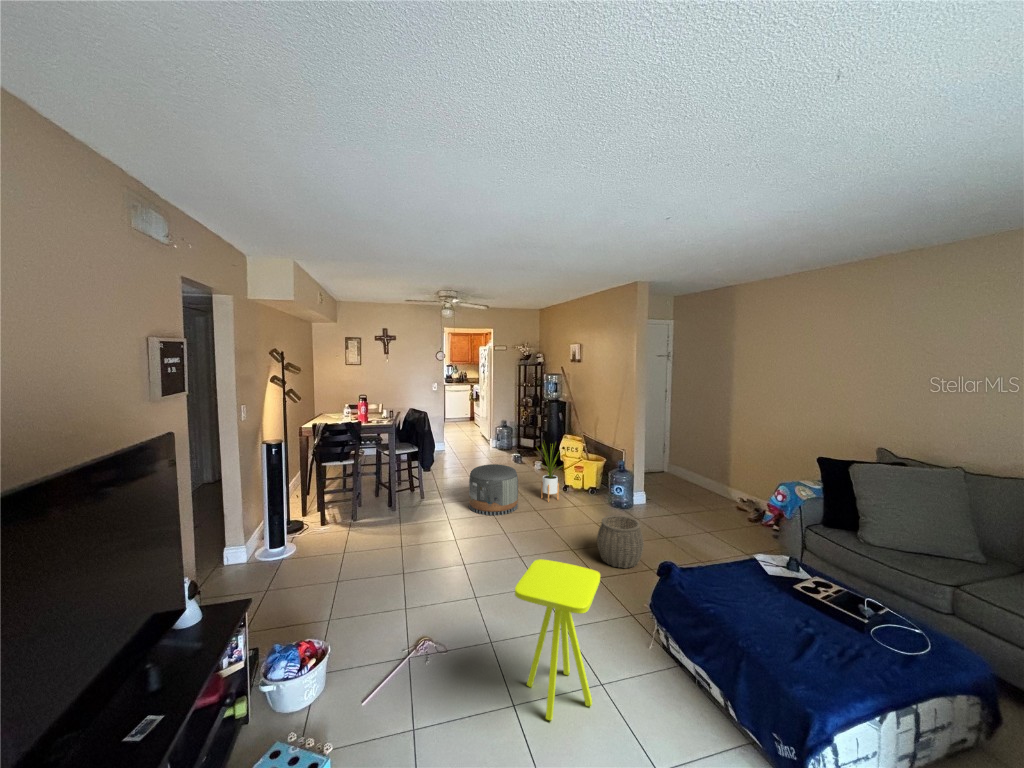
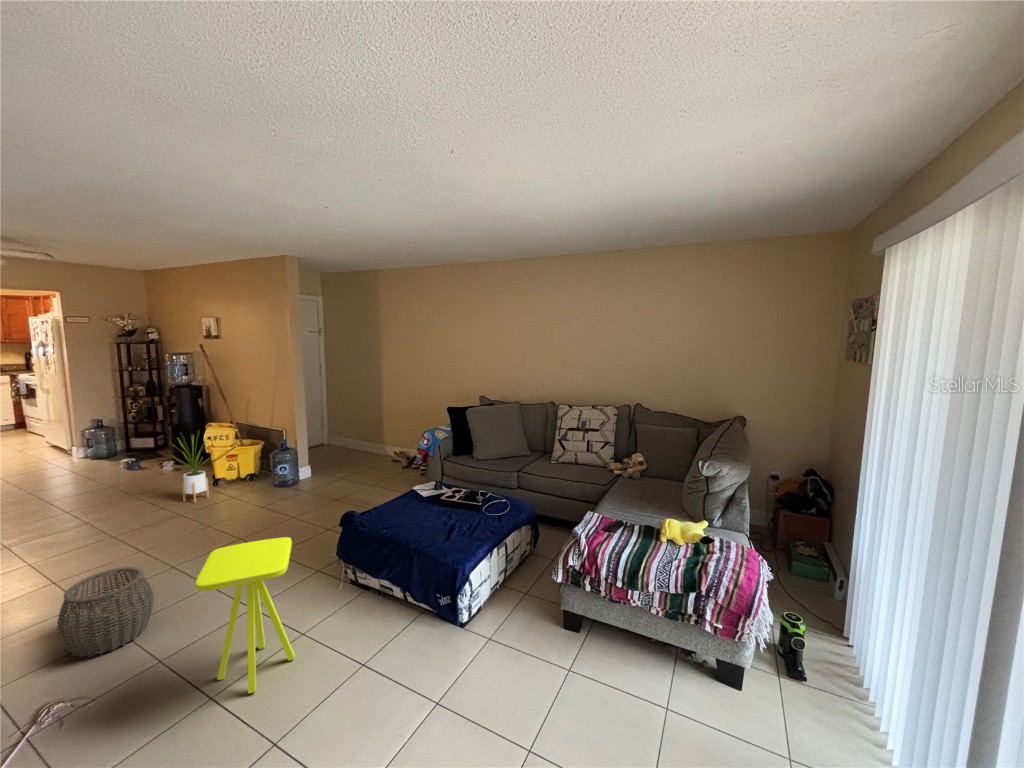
pouf: present [469,464,518,515] -> none [56,473,149,544]
woven basket: present [597,515,644,568] -> present [57,567,154,657]

